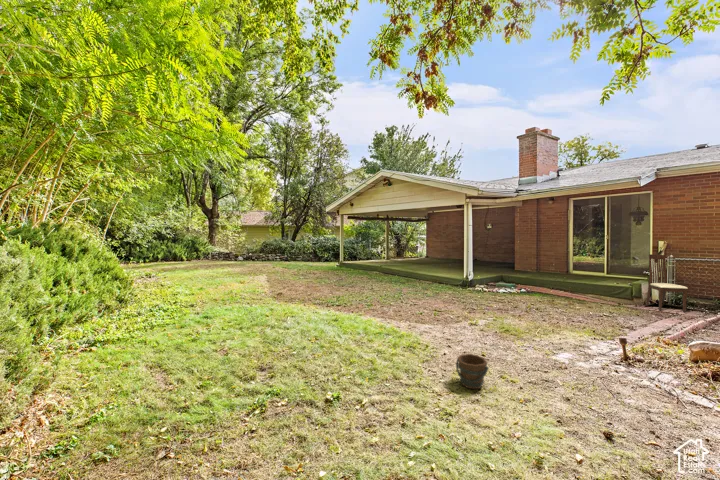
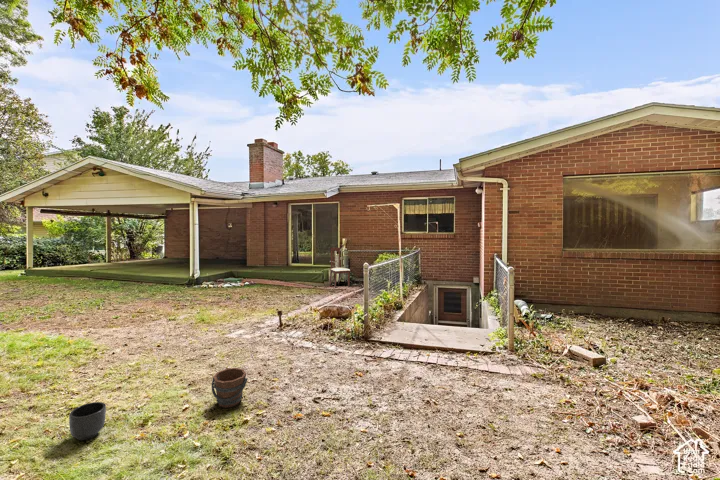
bucket: present [456,354,489,389] -> present [211,368,247,408]
planter: none [455,398,484,435] -> present [69,402,106,441]

